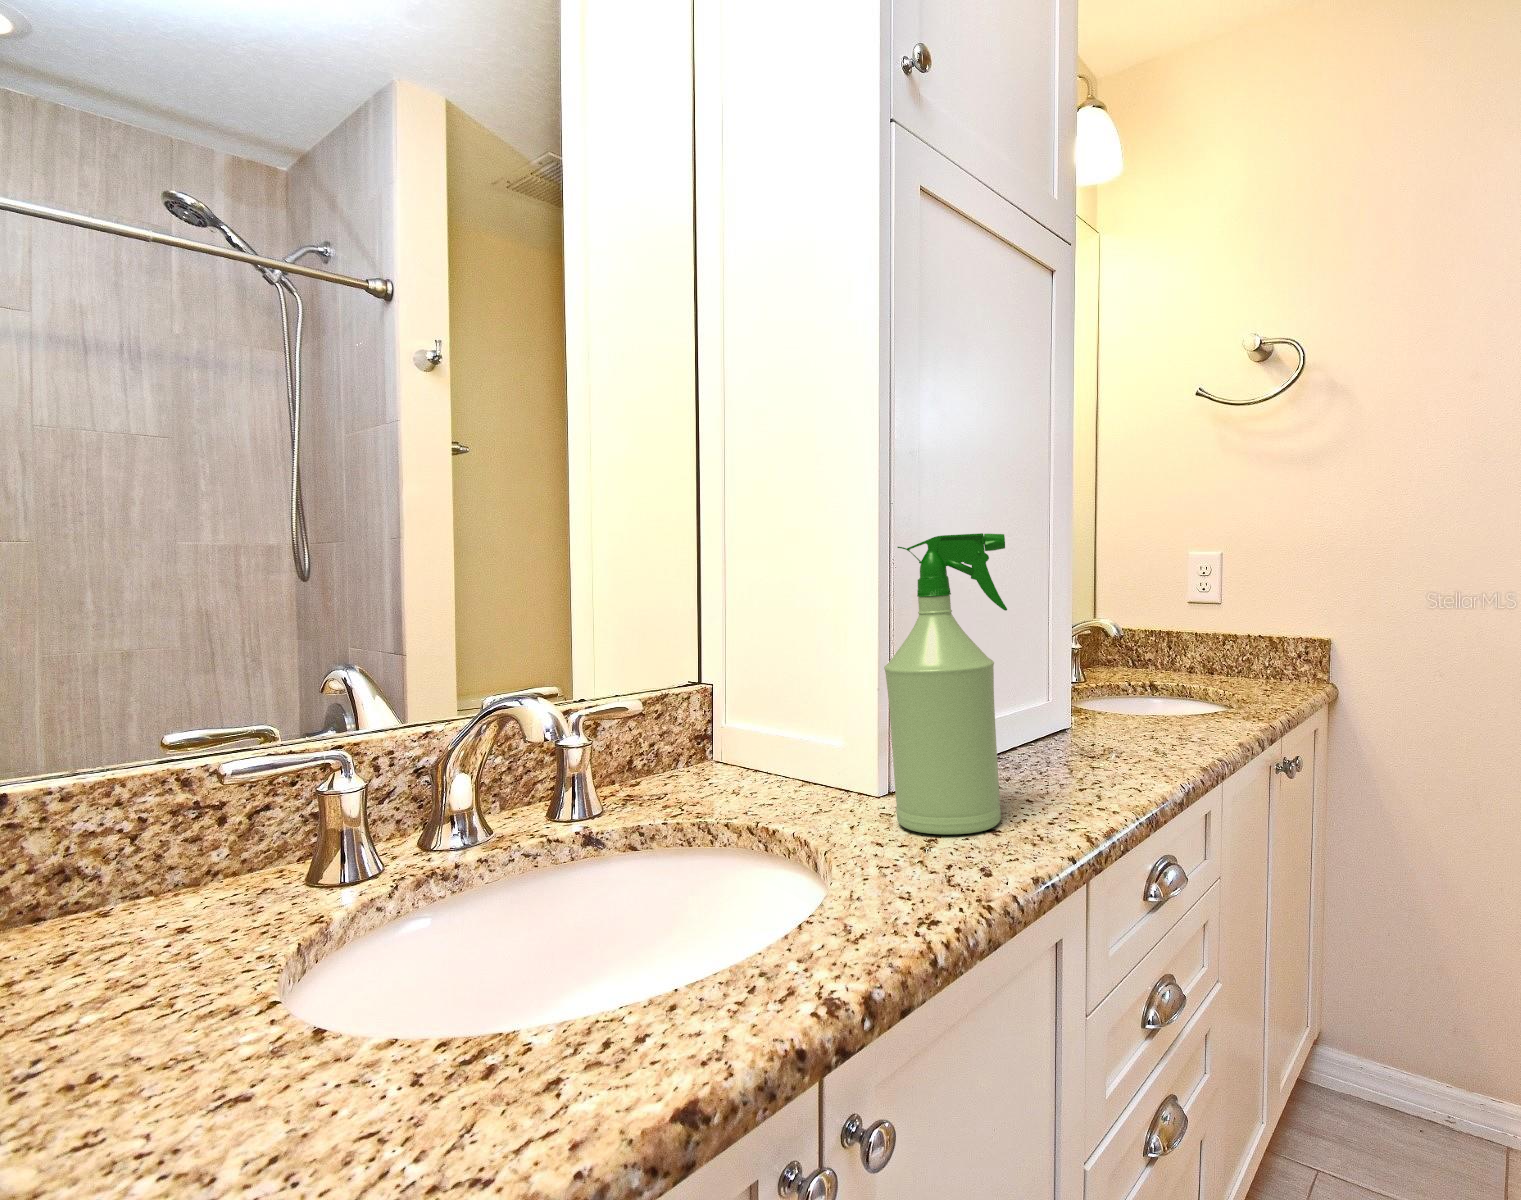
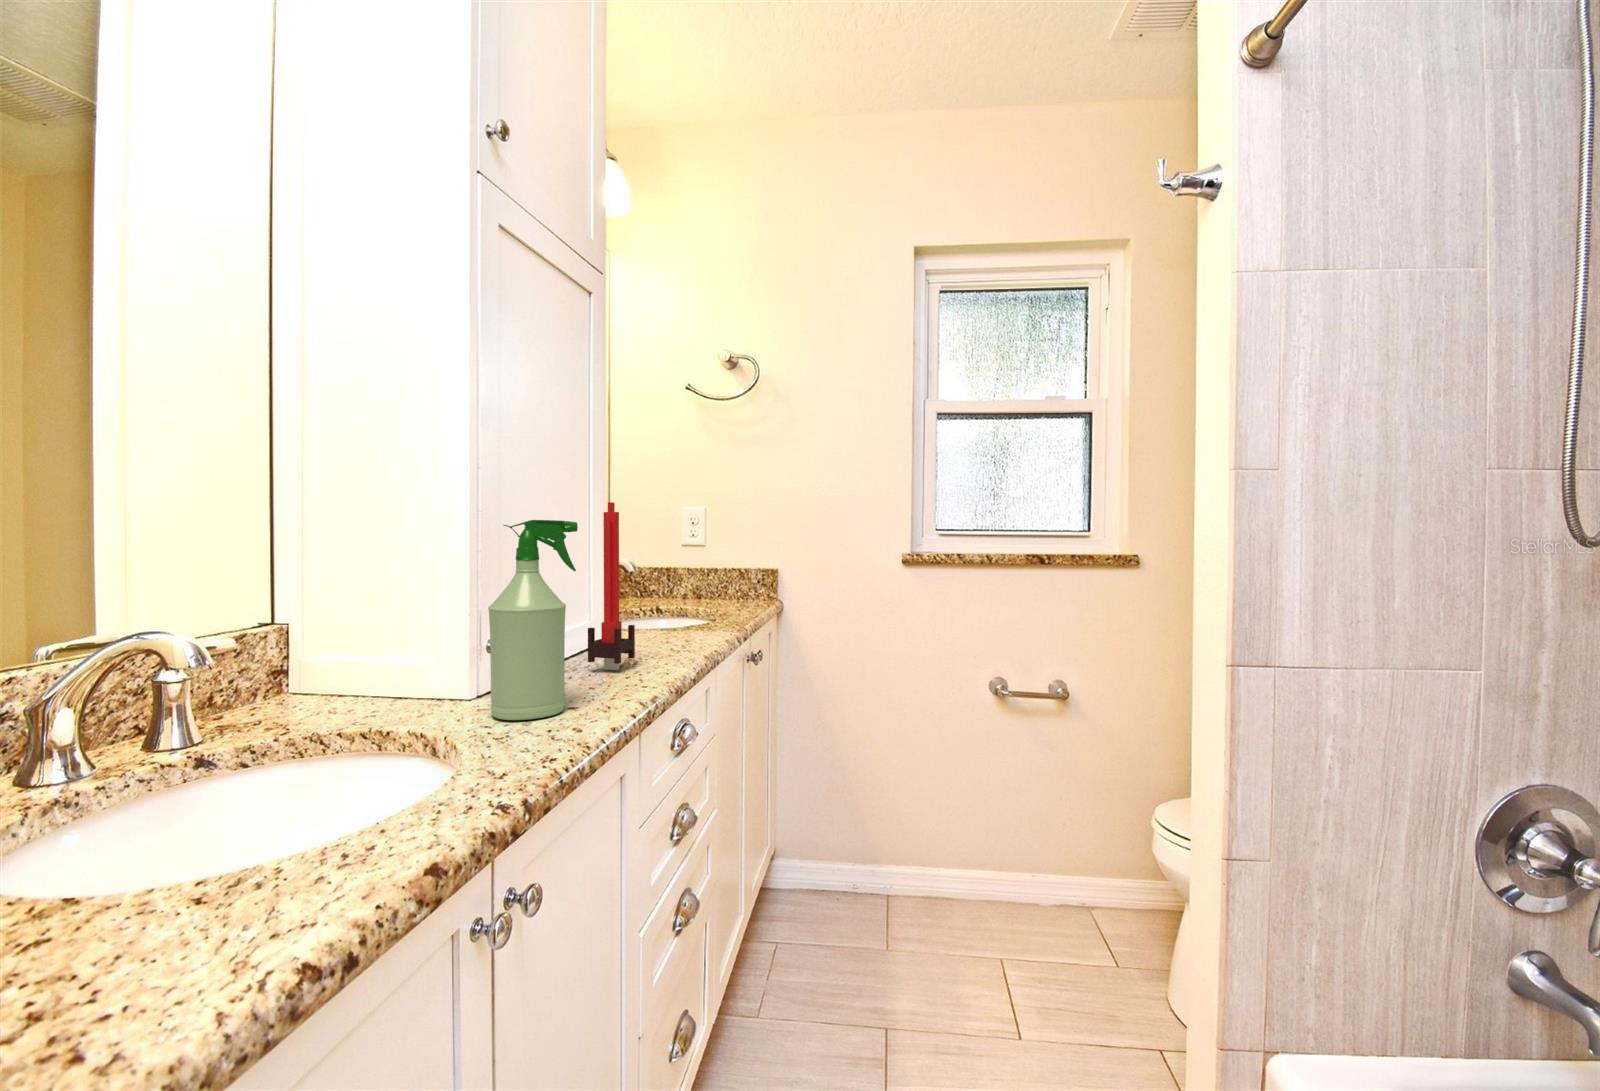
candle: none [1055,501,1134,760] -> present [588,502,635,670]

